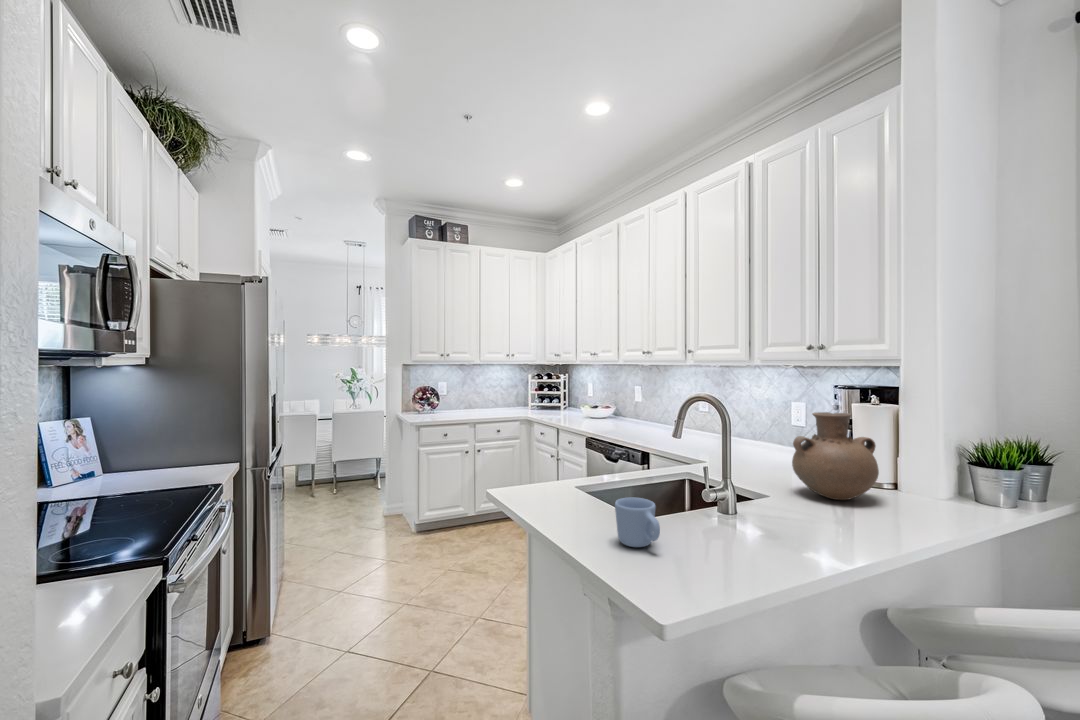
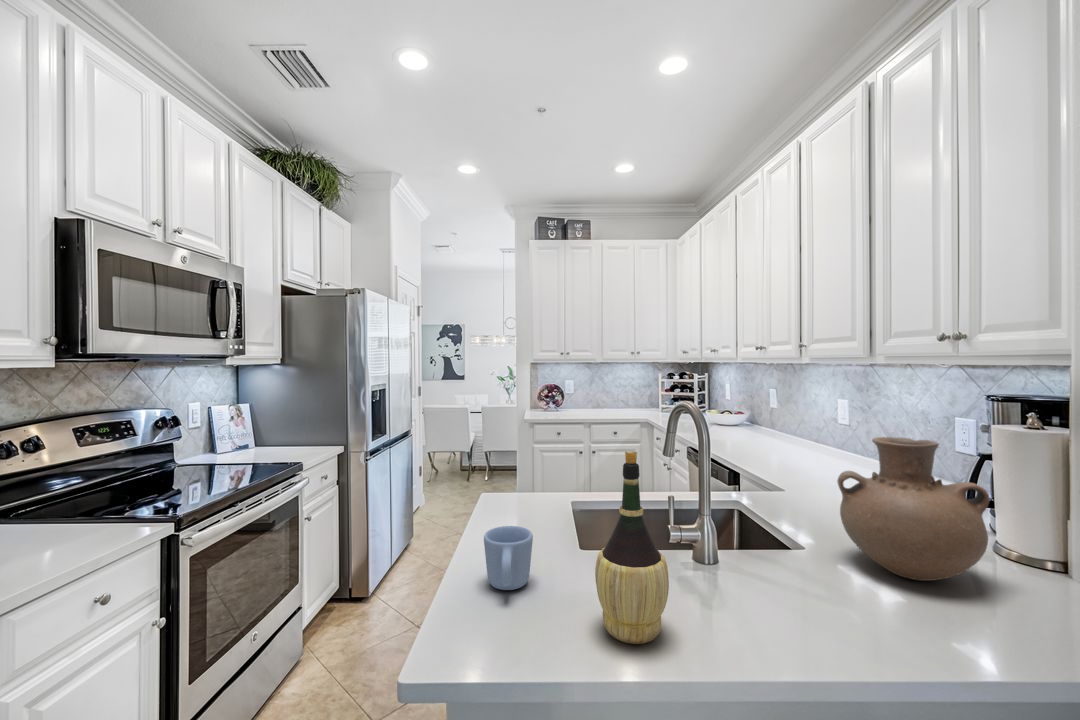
wine bottle: none [727,425,783,558] -> present [595,451,669,644]

